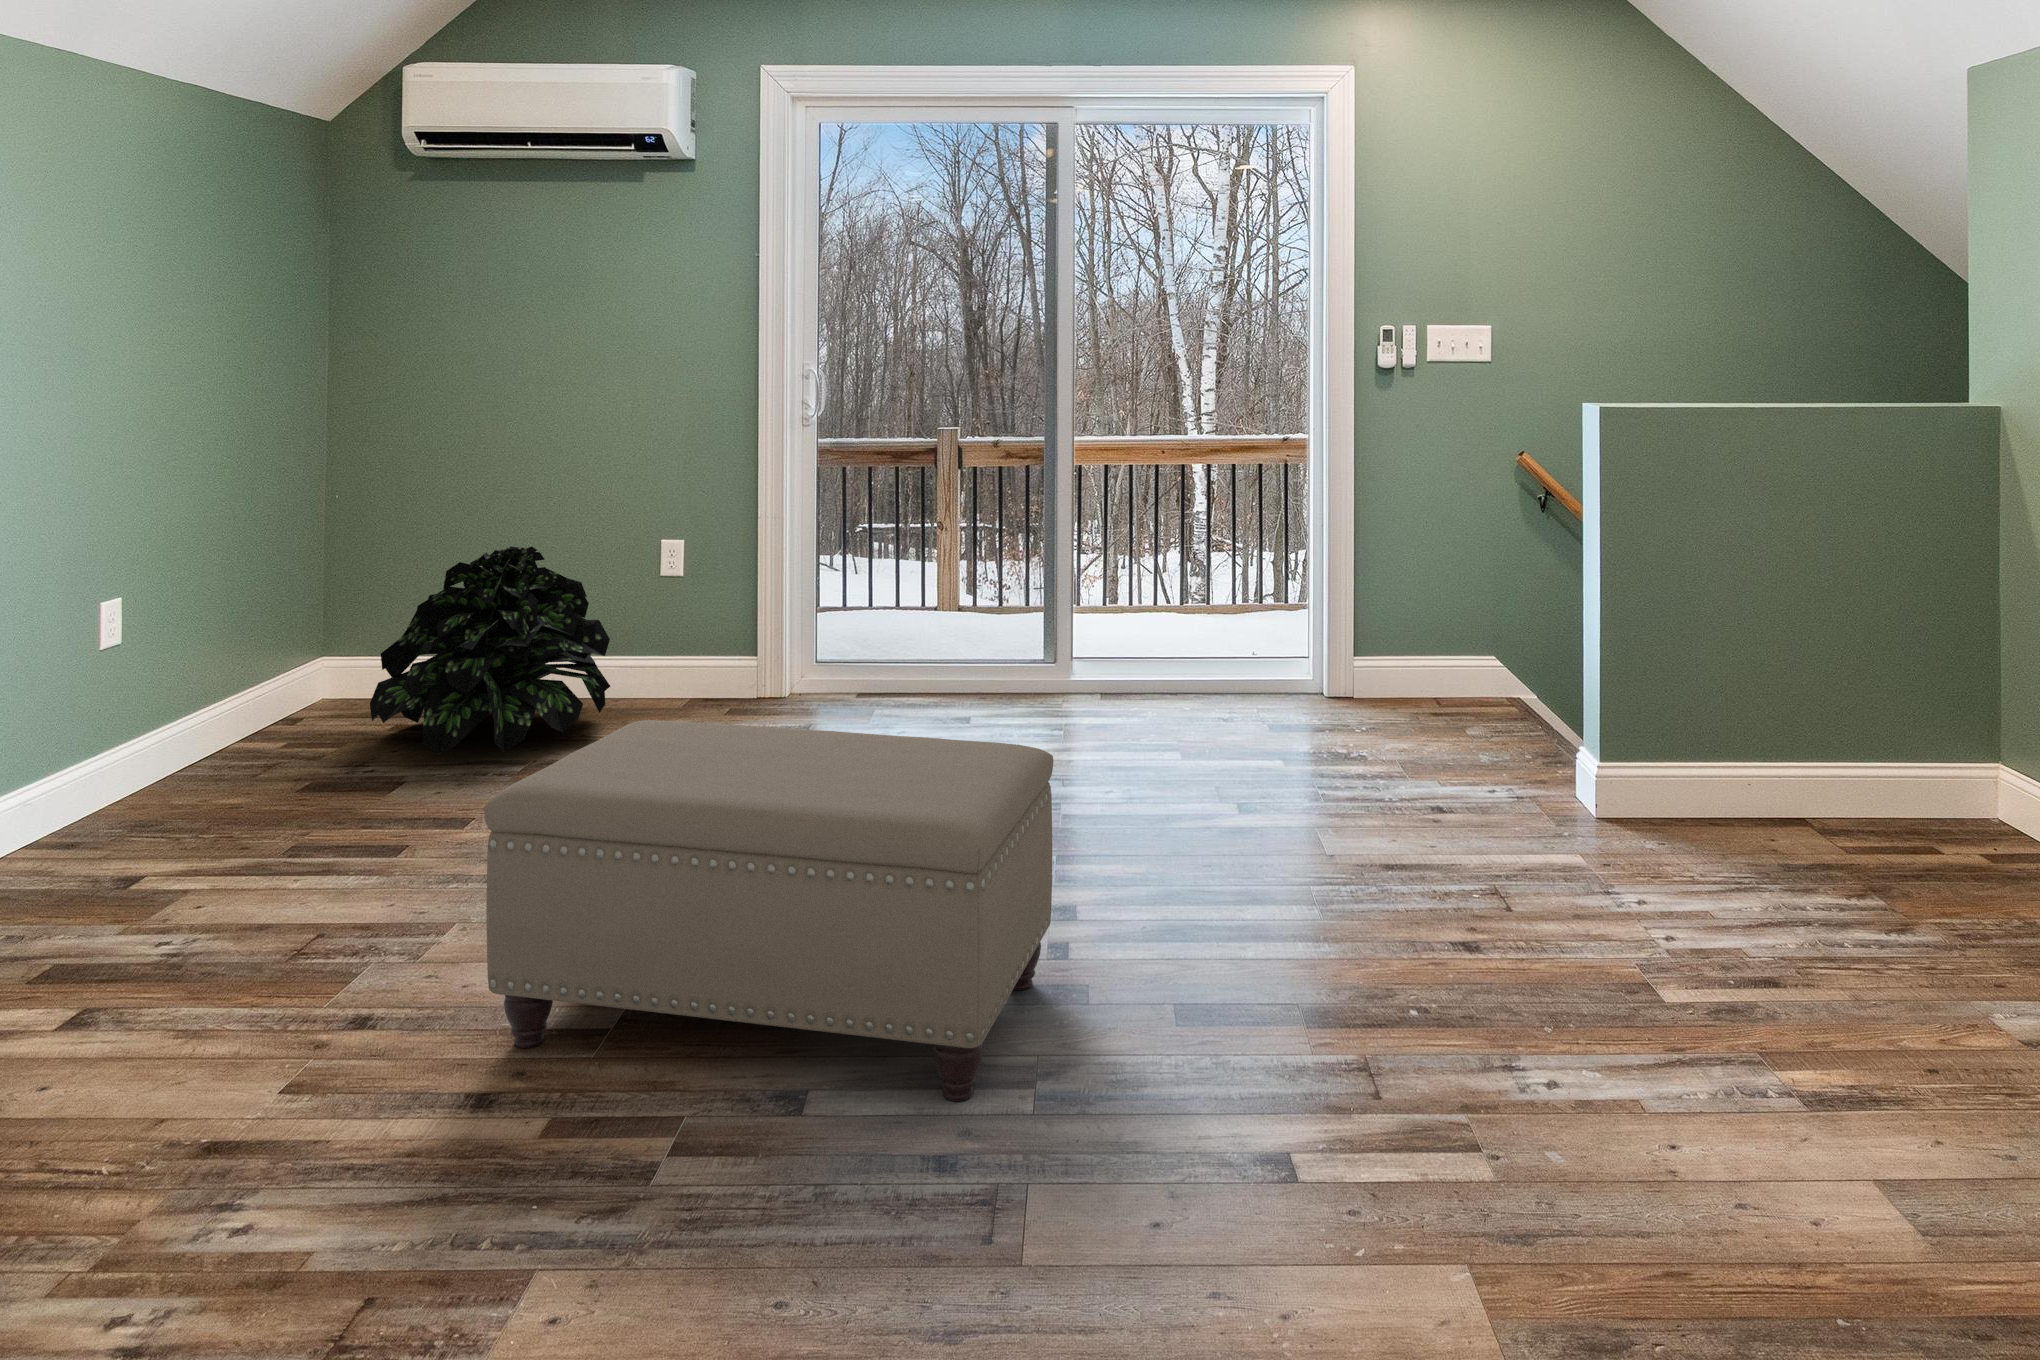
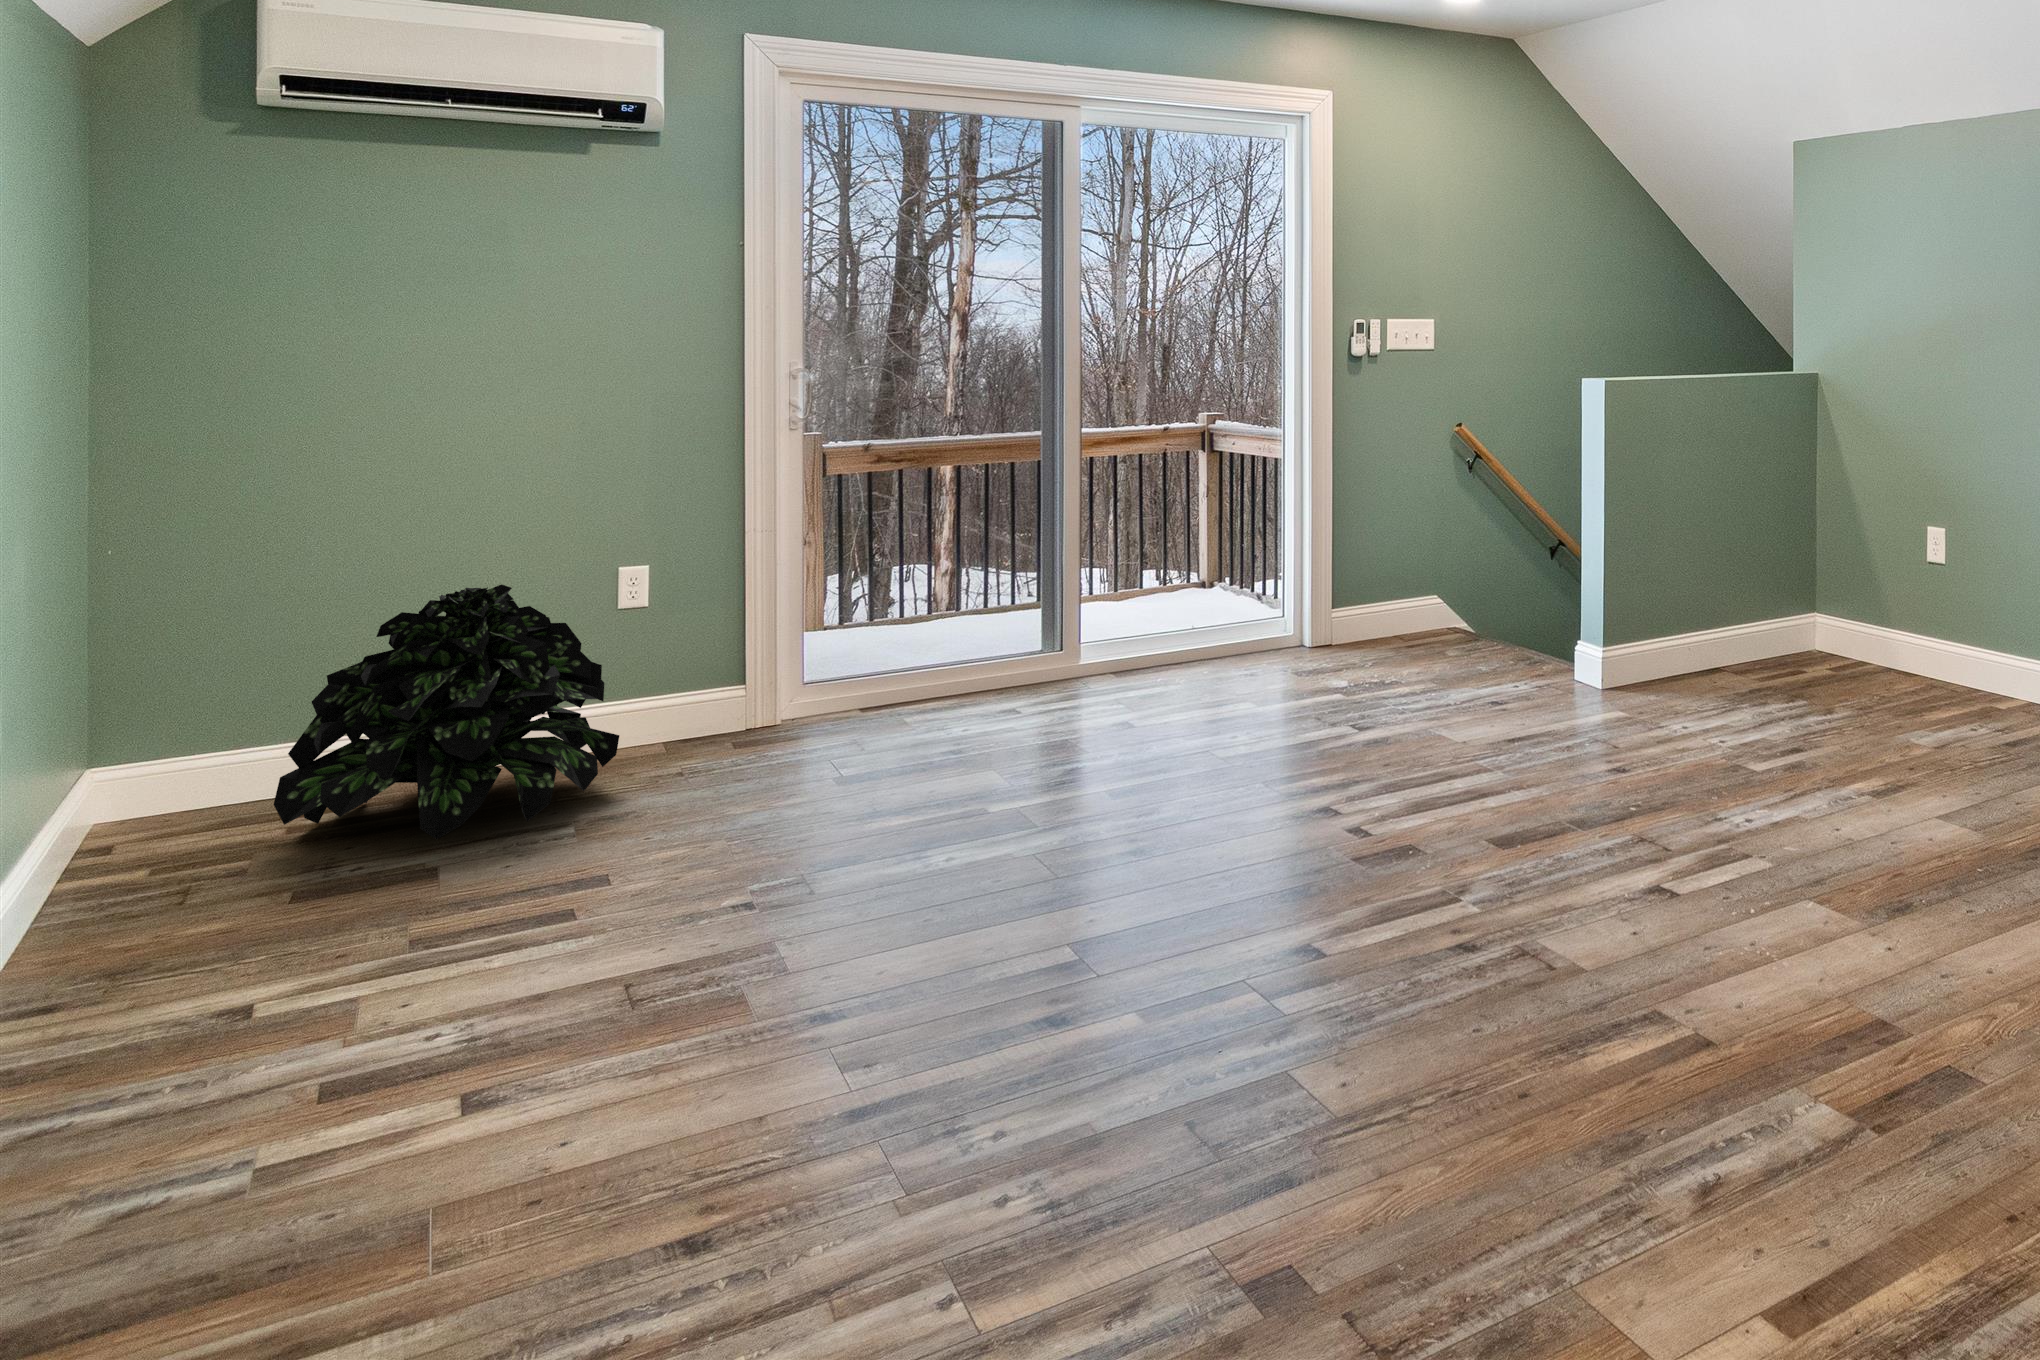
ottoman: present [484,720,1053,1101] -> none [960,662,1441,998]

